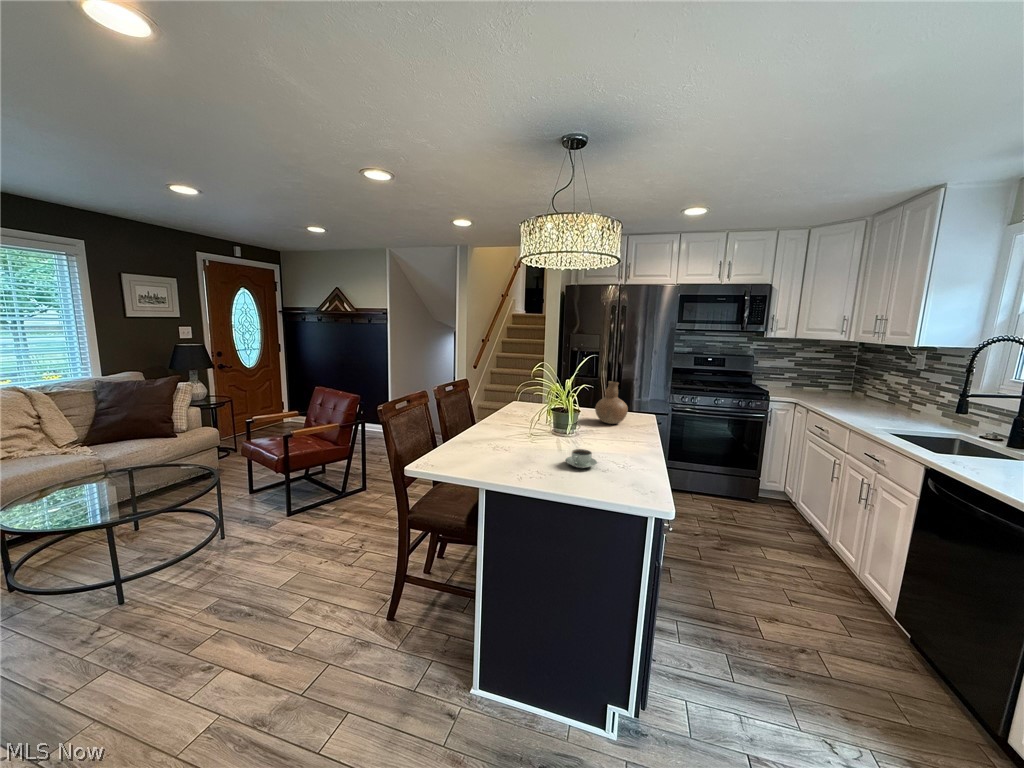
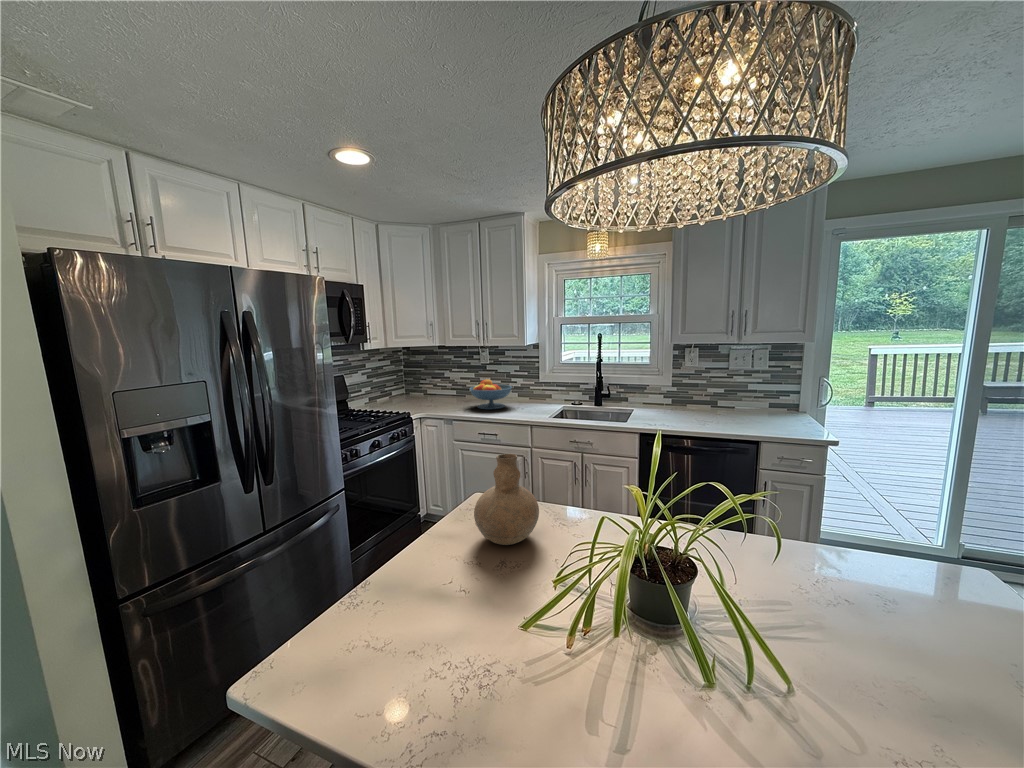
fruit bowl: none [844,383,908,416] -> present [470,380,512,409]
coffee cup: present [566,449,597,468] -> none [827,583,915,639]

